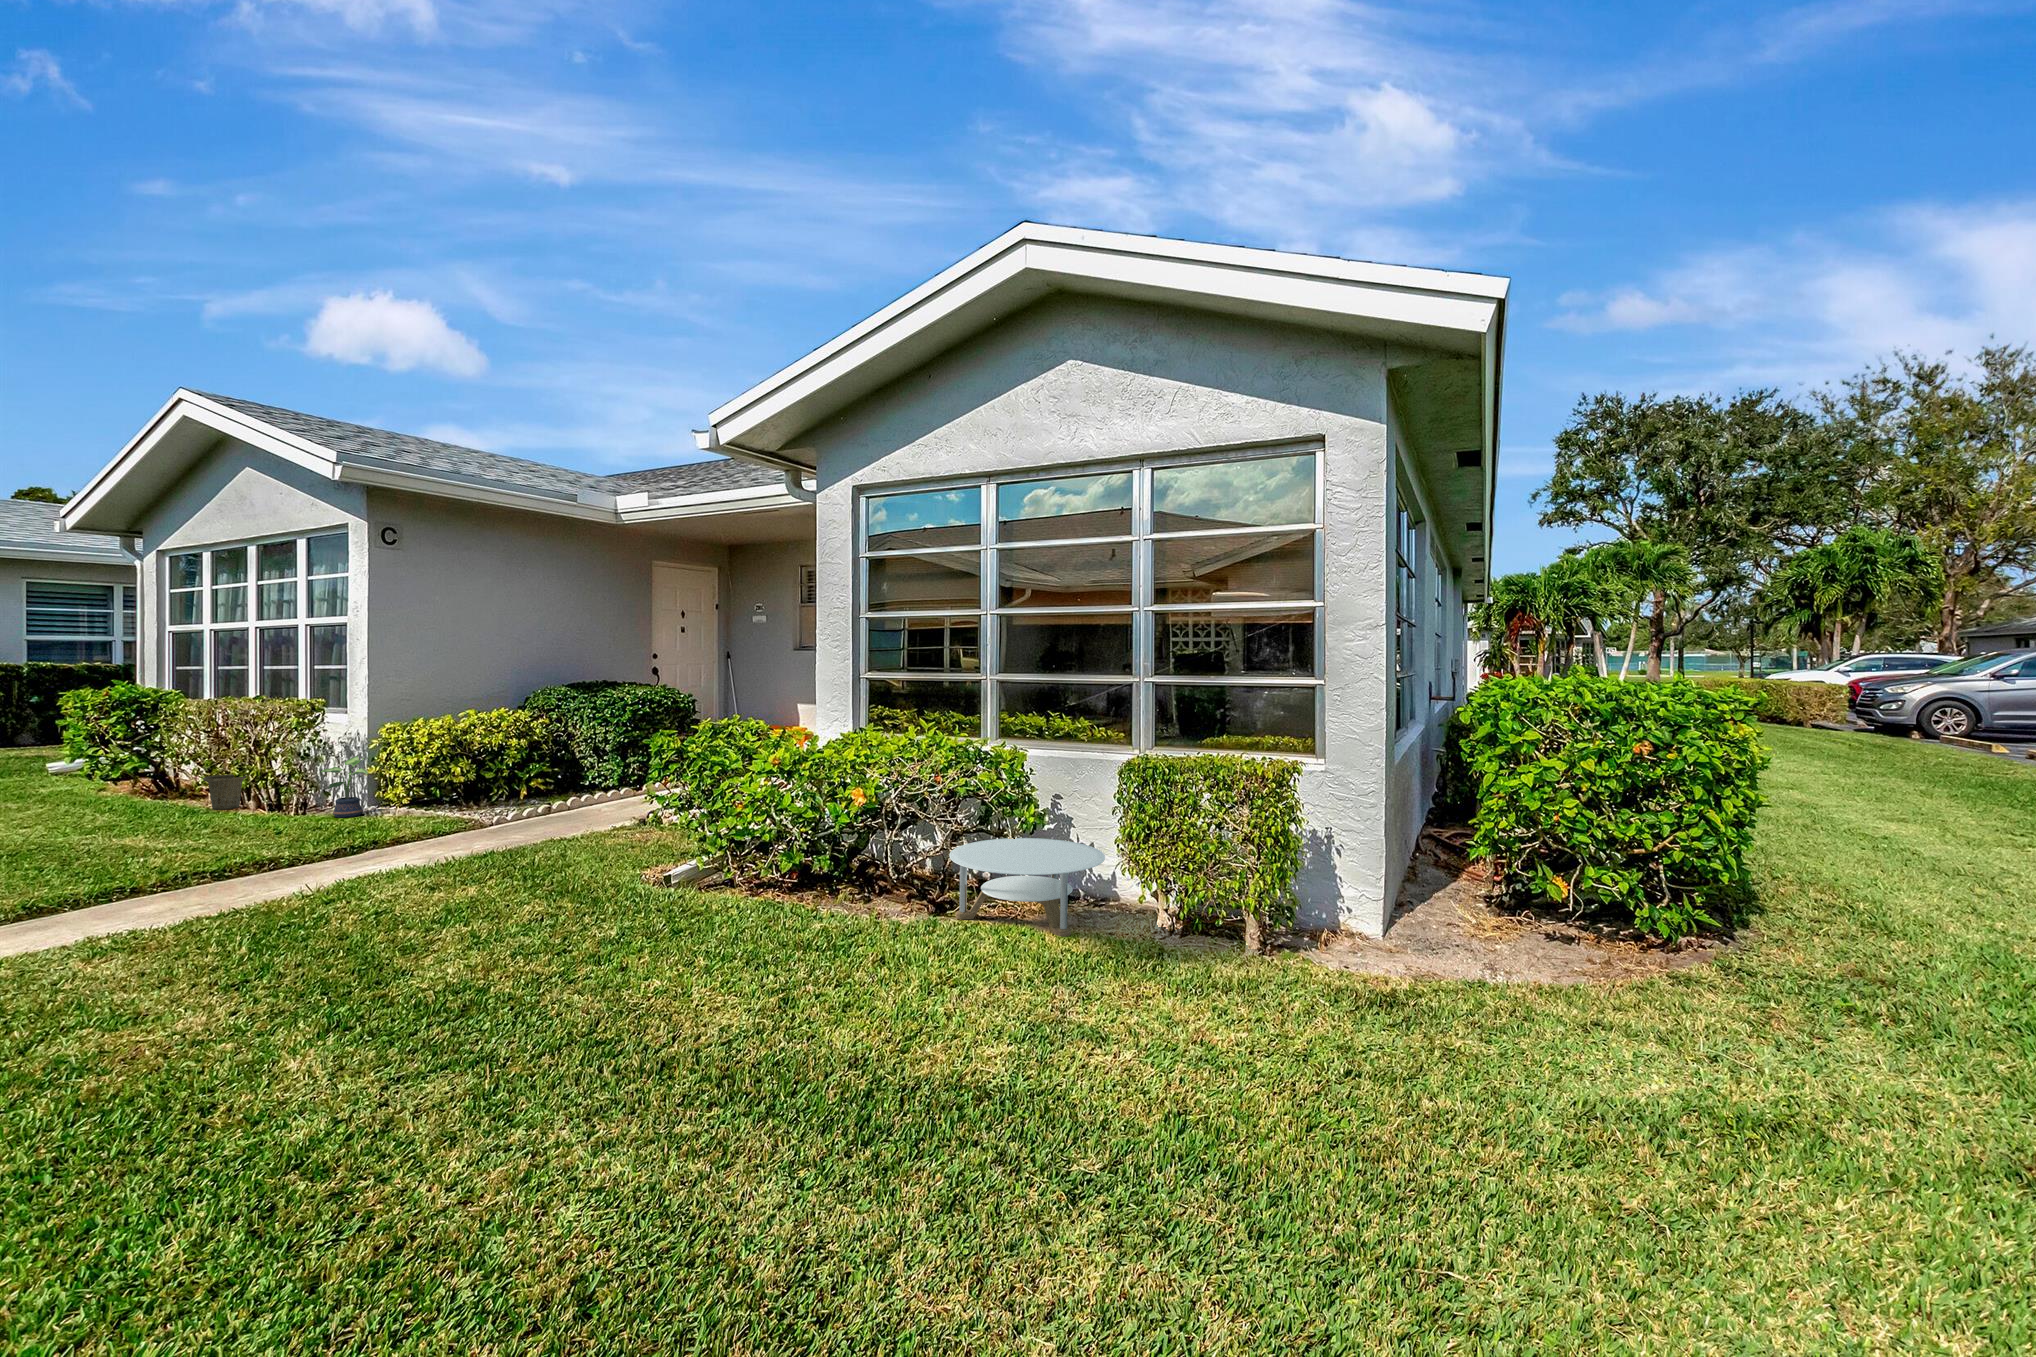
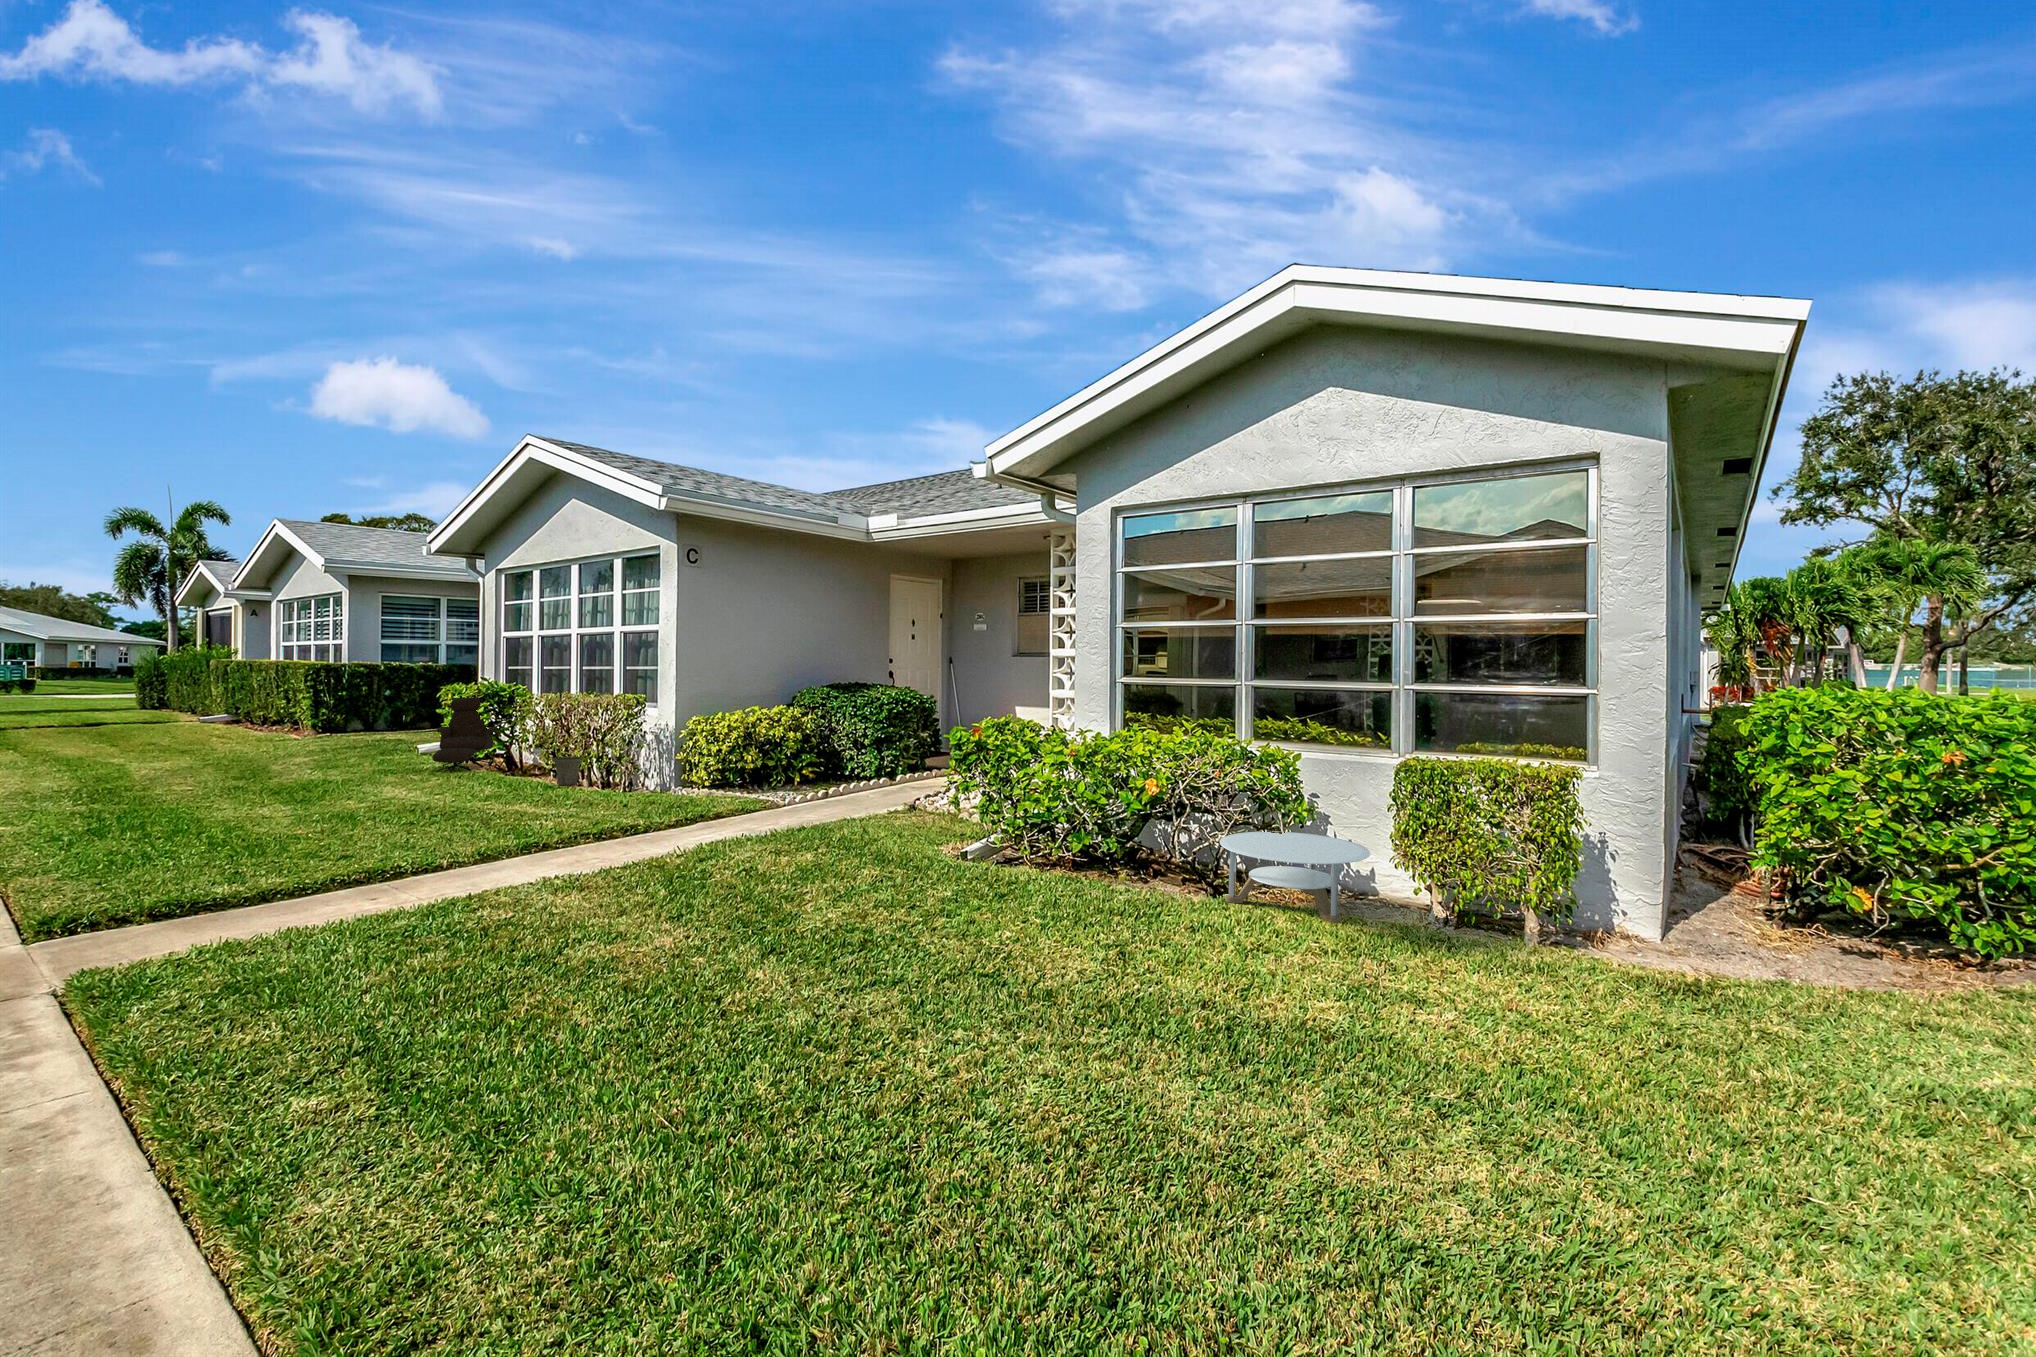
lounge chair: none [46,705,151,798] -> present [433,697,498,773]
potted plant: present [321,756,368,818] -> none [644,742,680,795]

